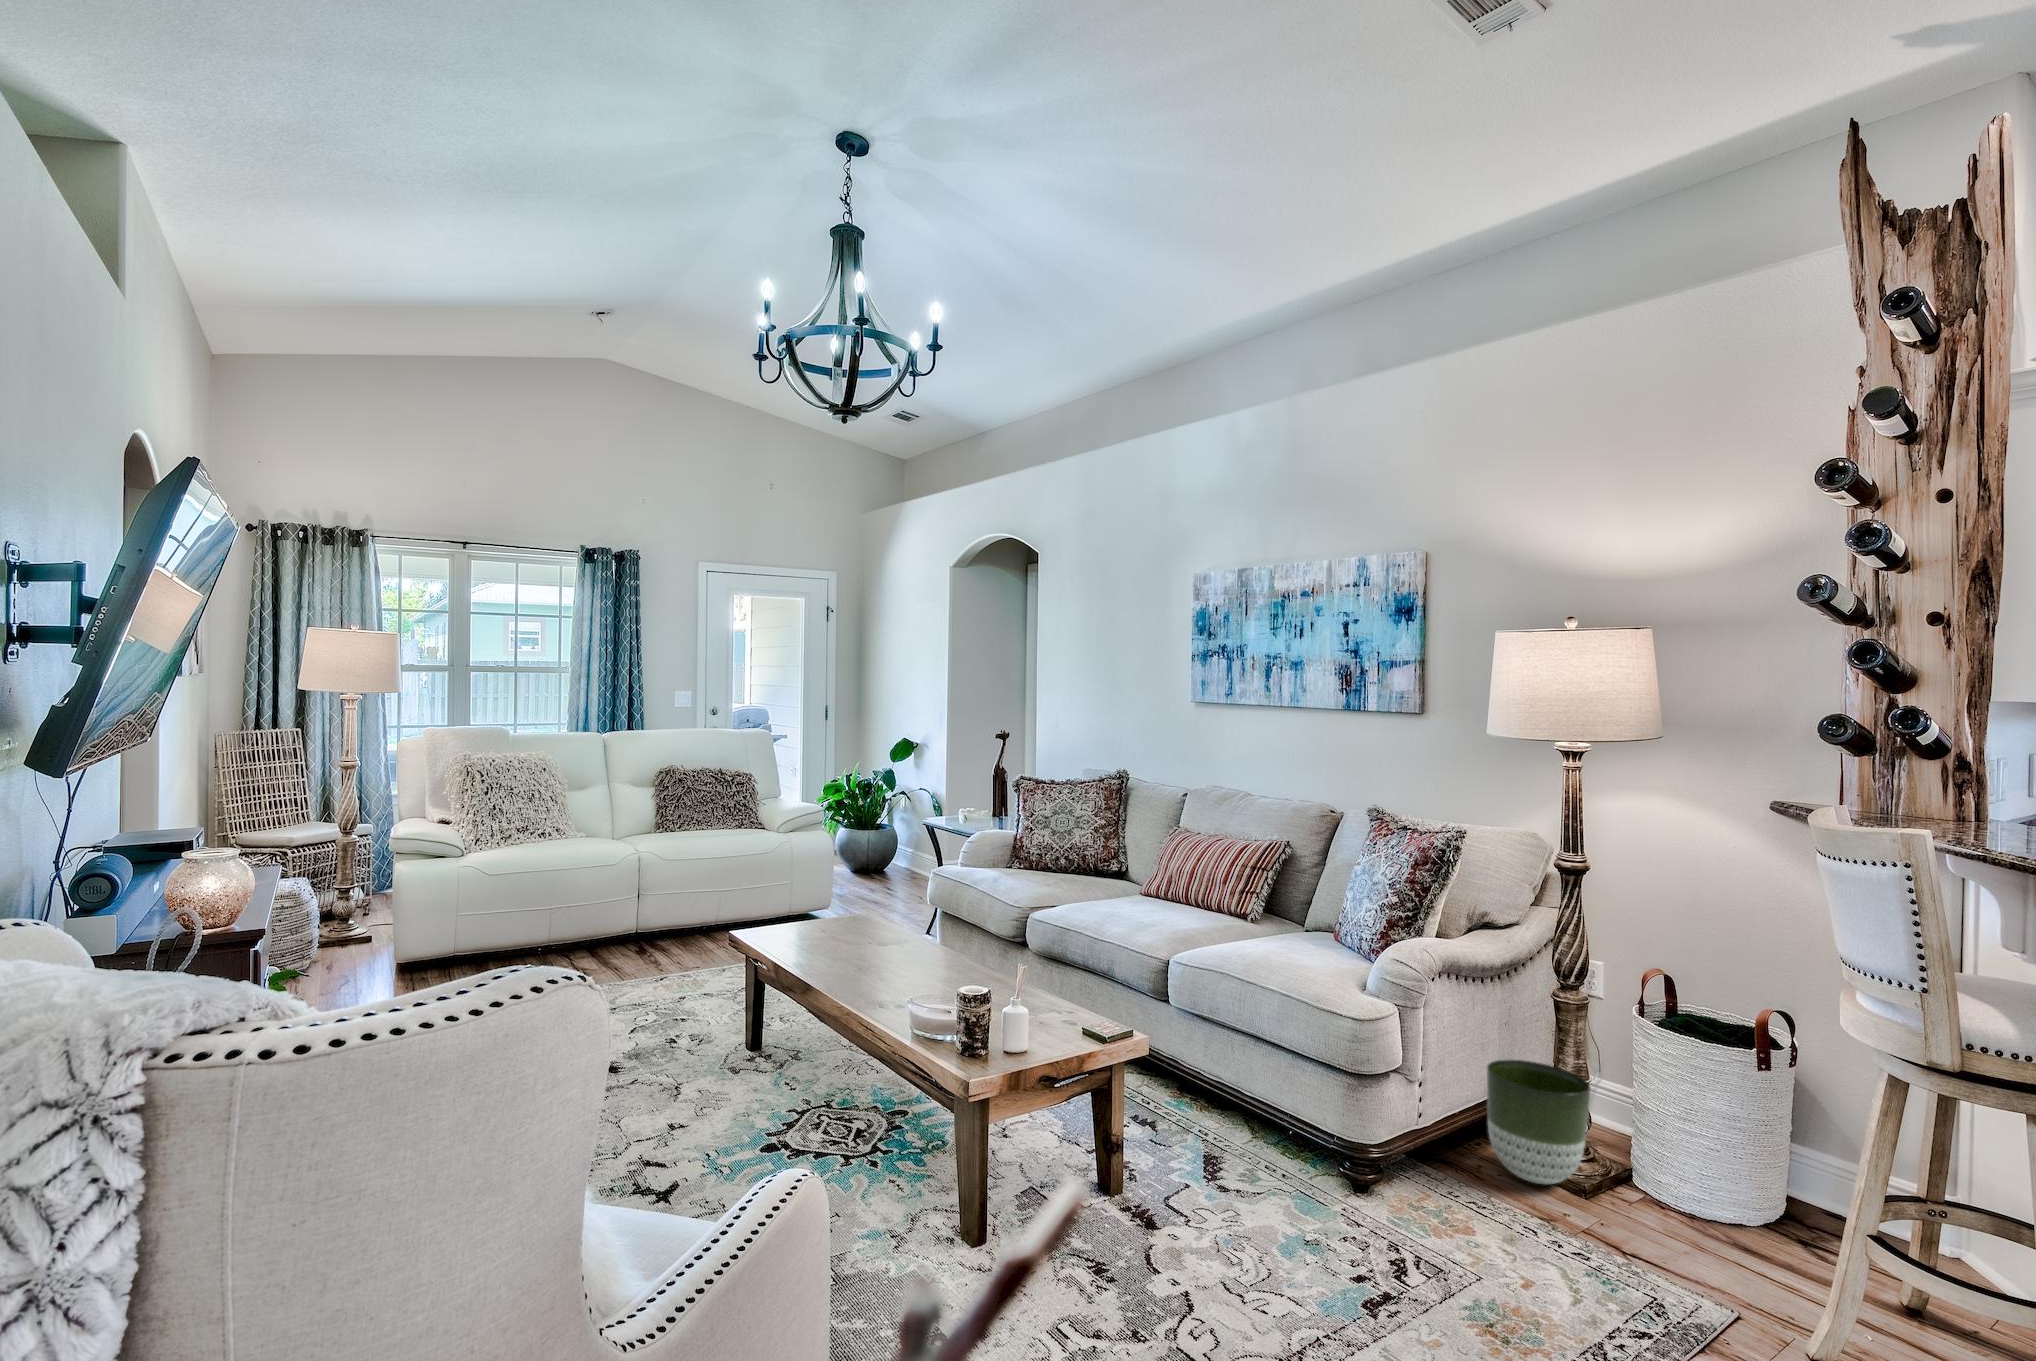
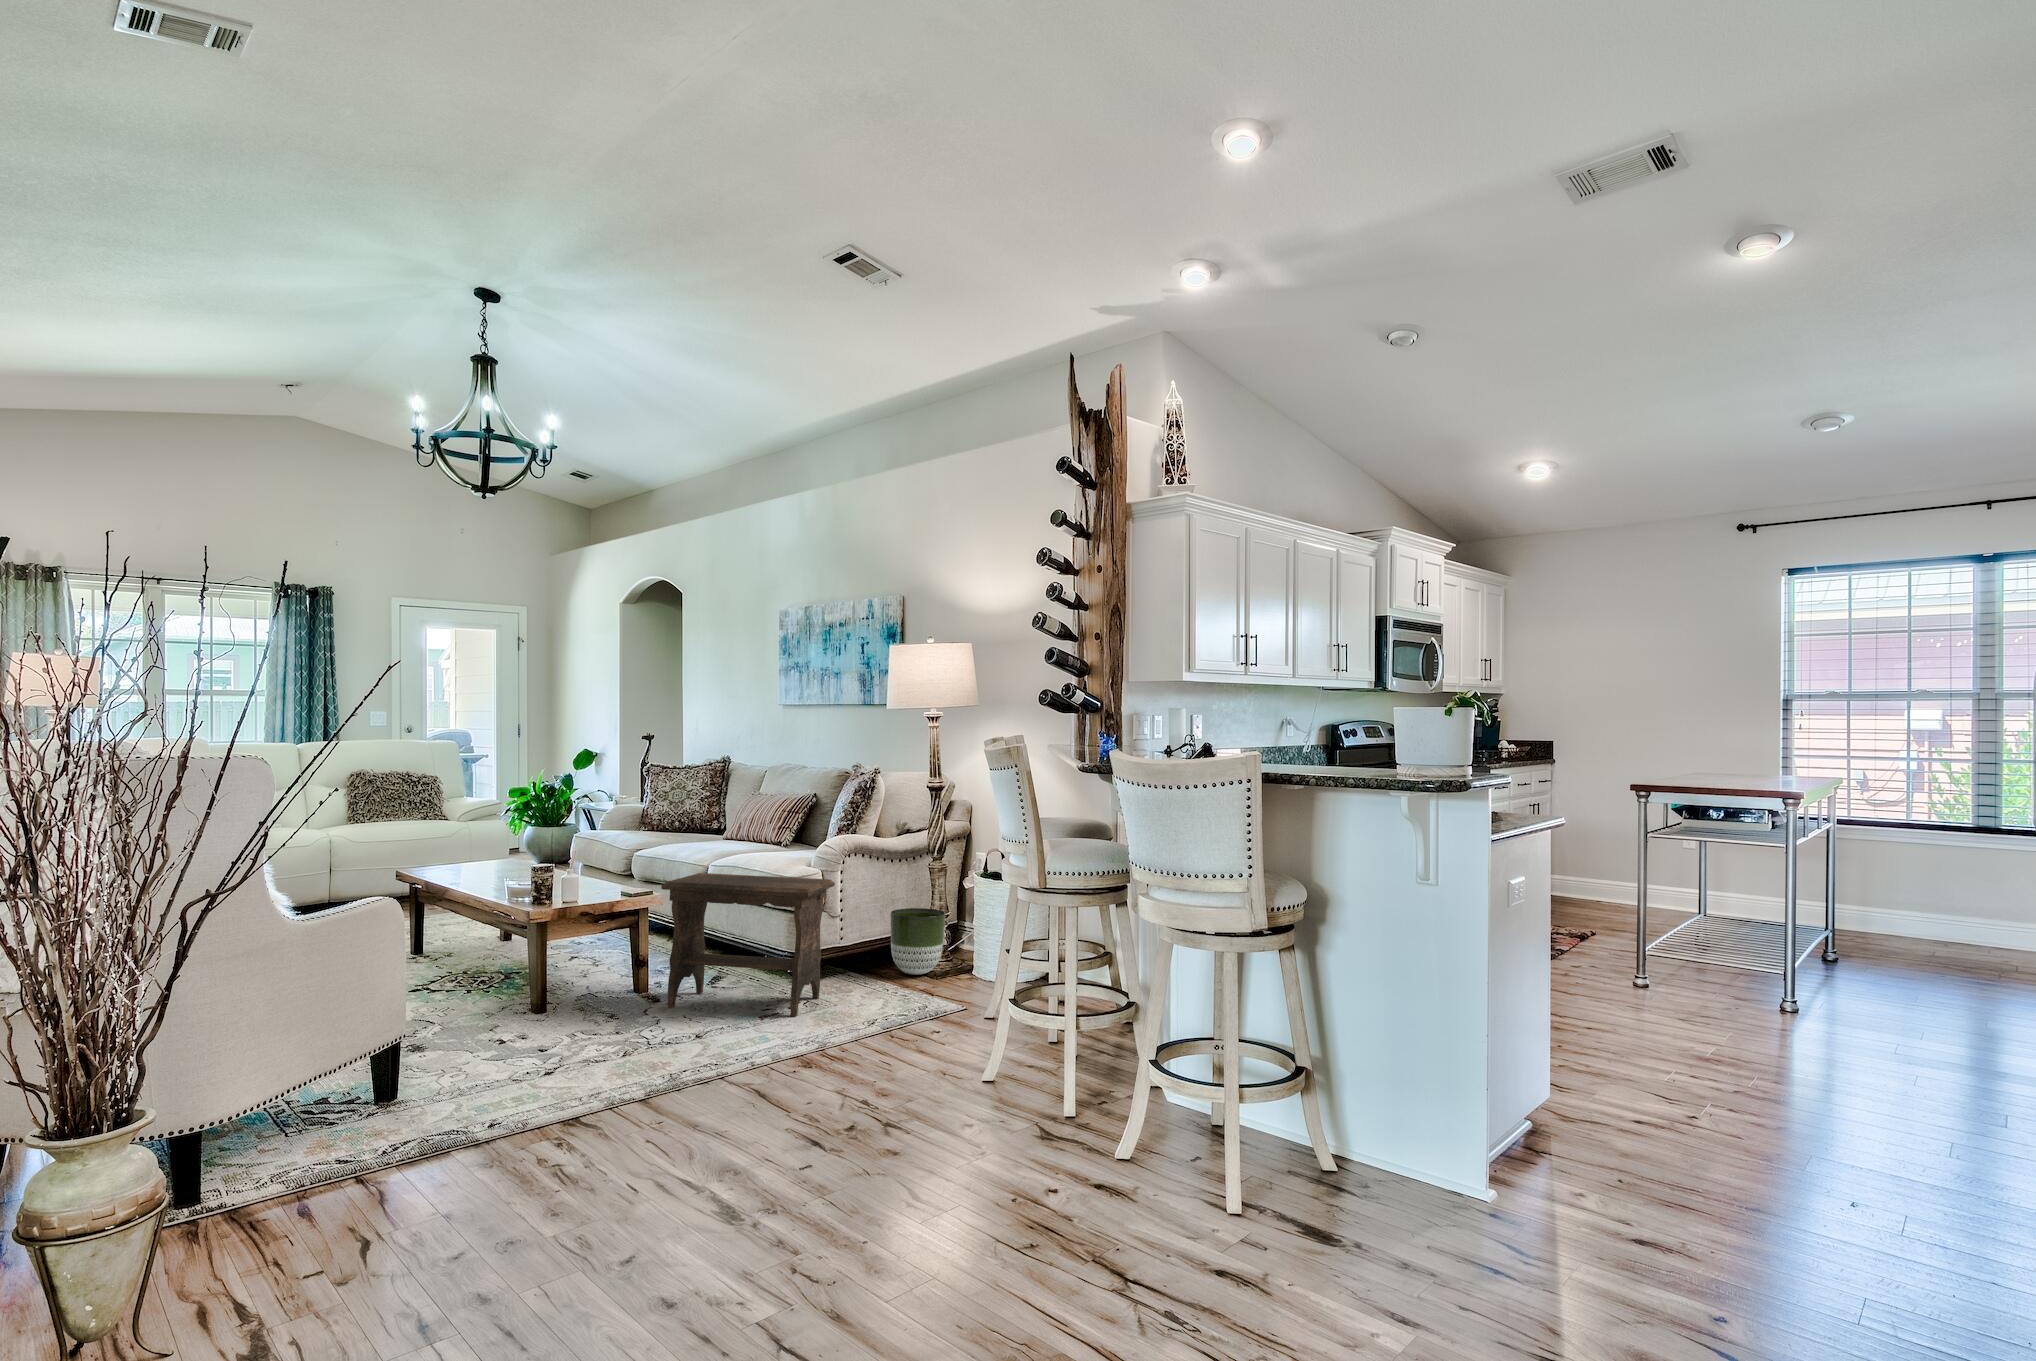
footstool: none [1167,998,1452,1305] -> present [661,873,835,1017]

